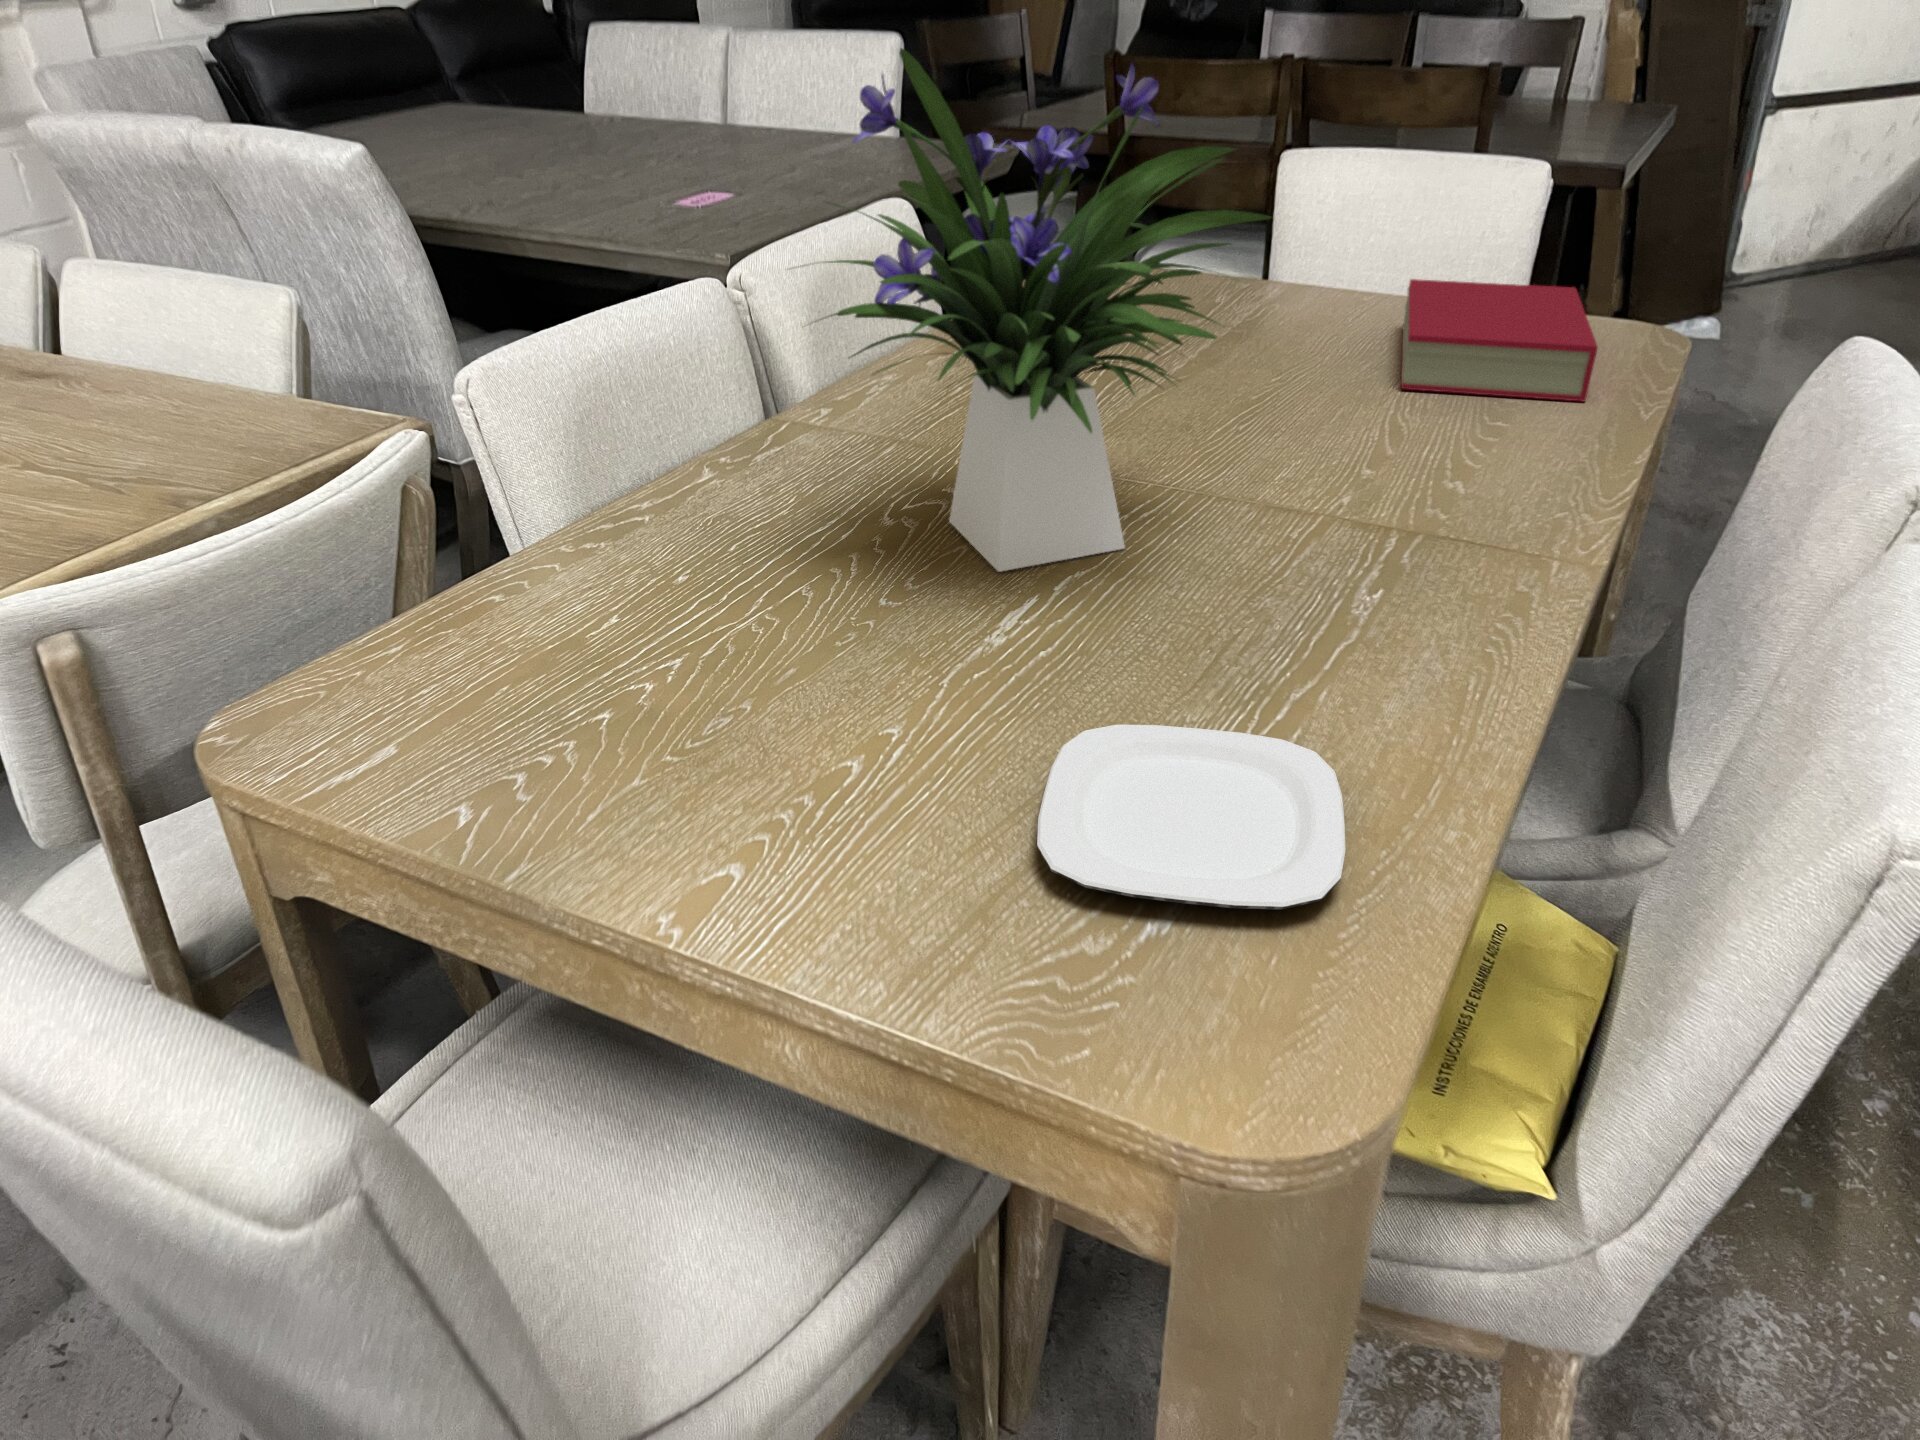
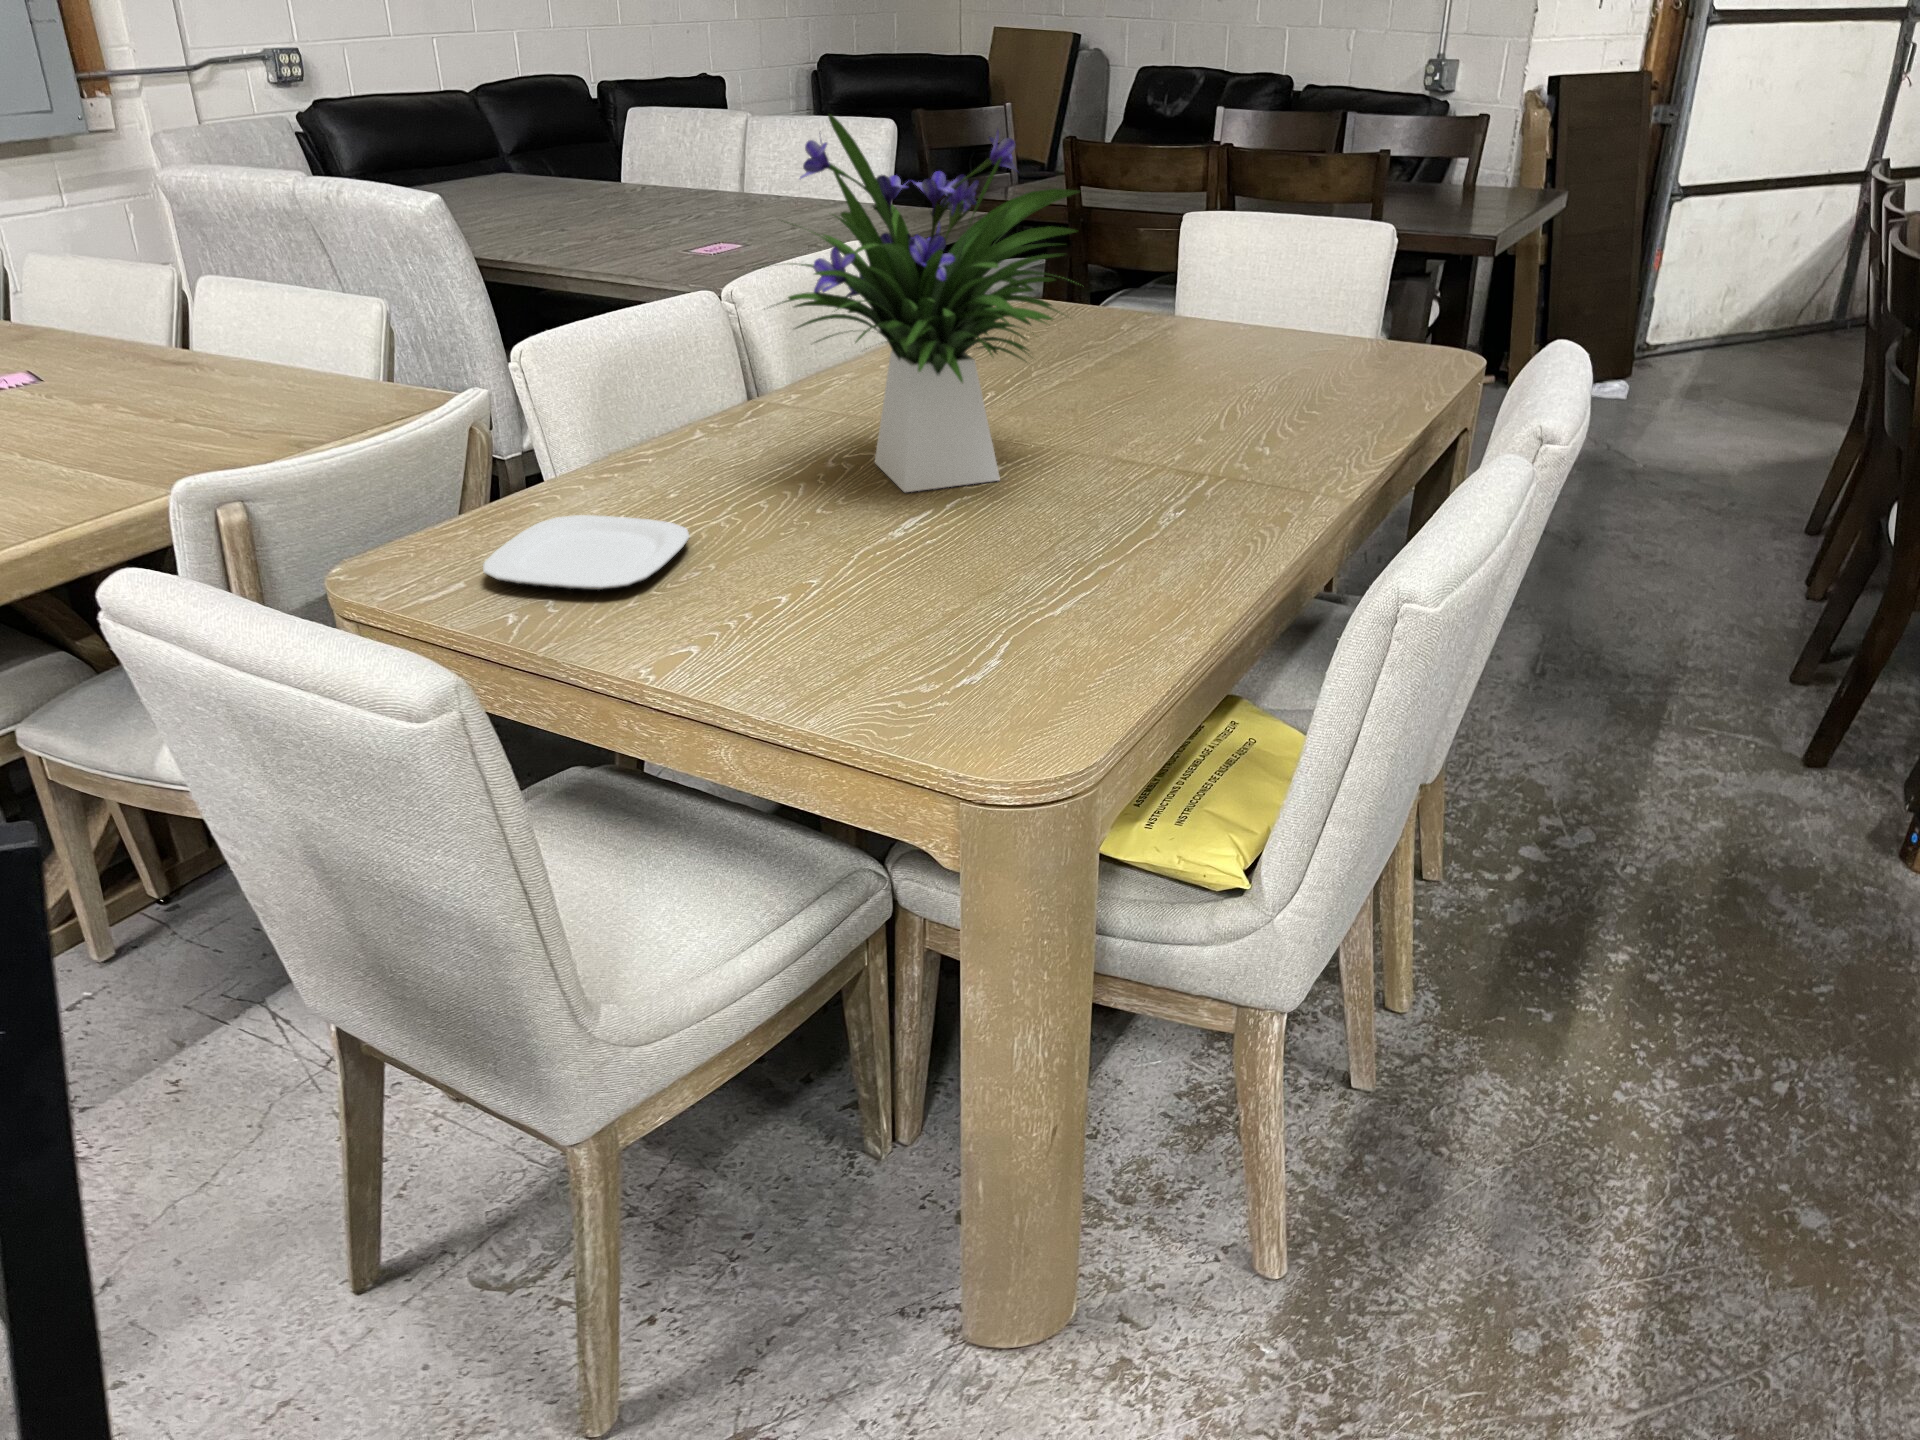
book: present [1401,279,1598,402] -> none [1239,307,1387,396]
plate: present [1037,725,1345,909] -> present [483,515,689,590]

